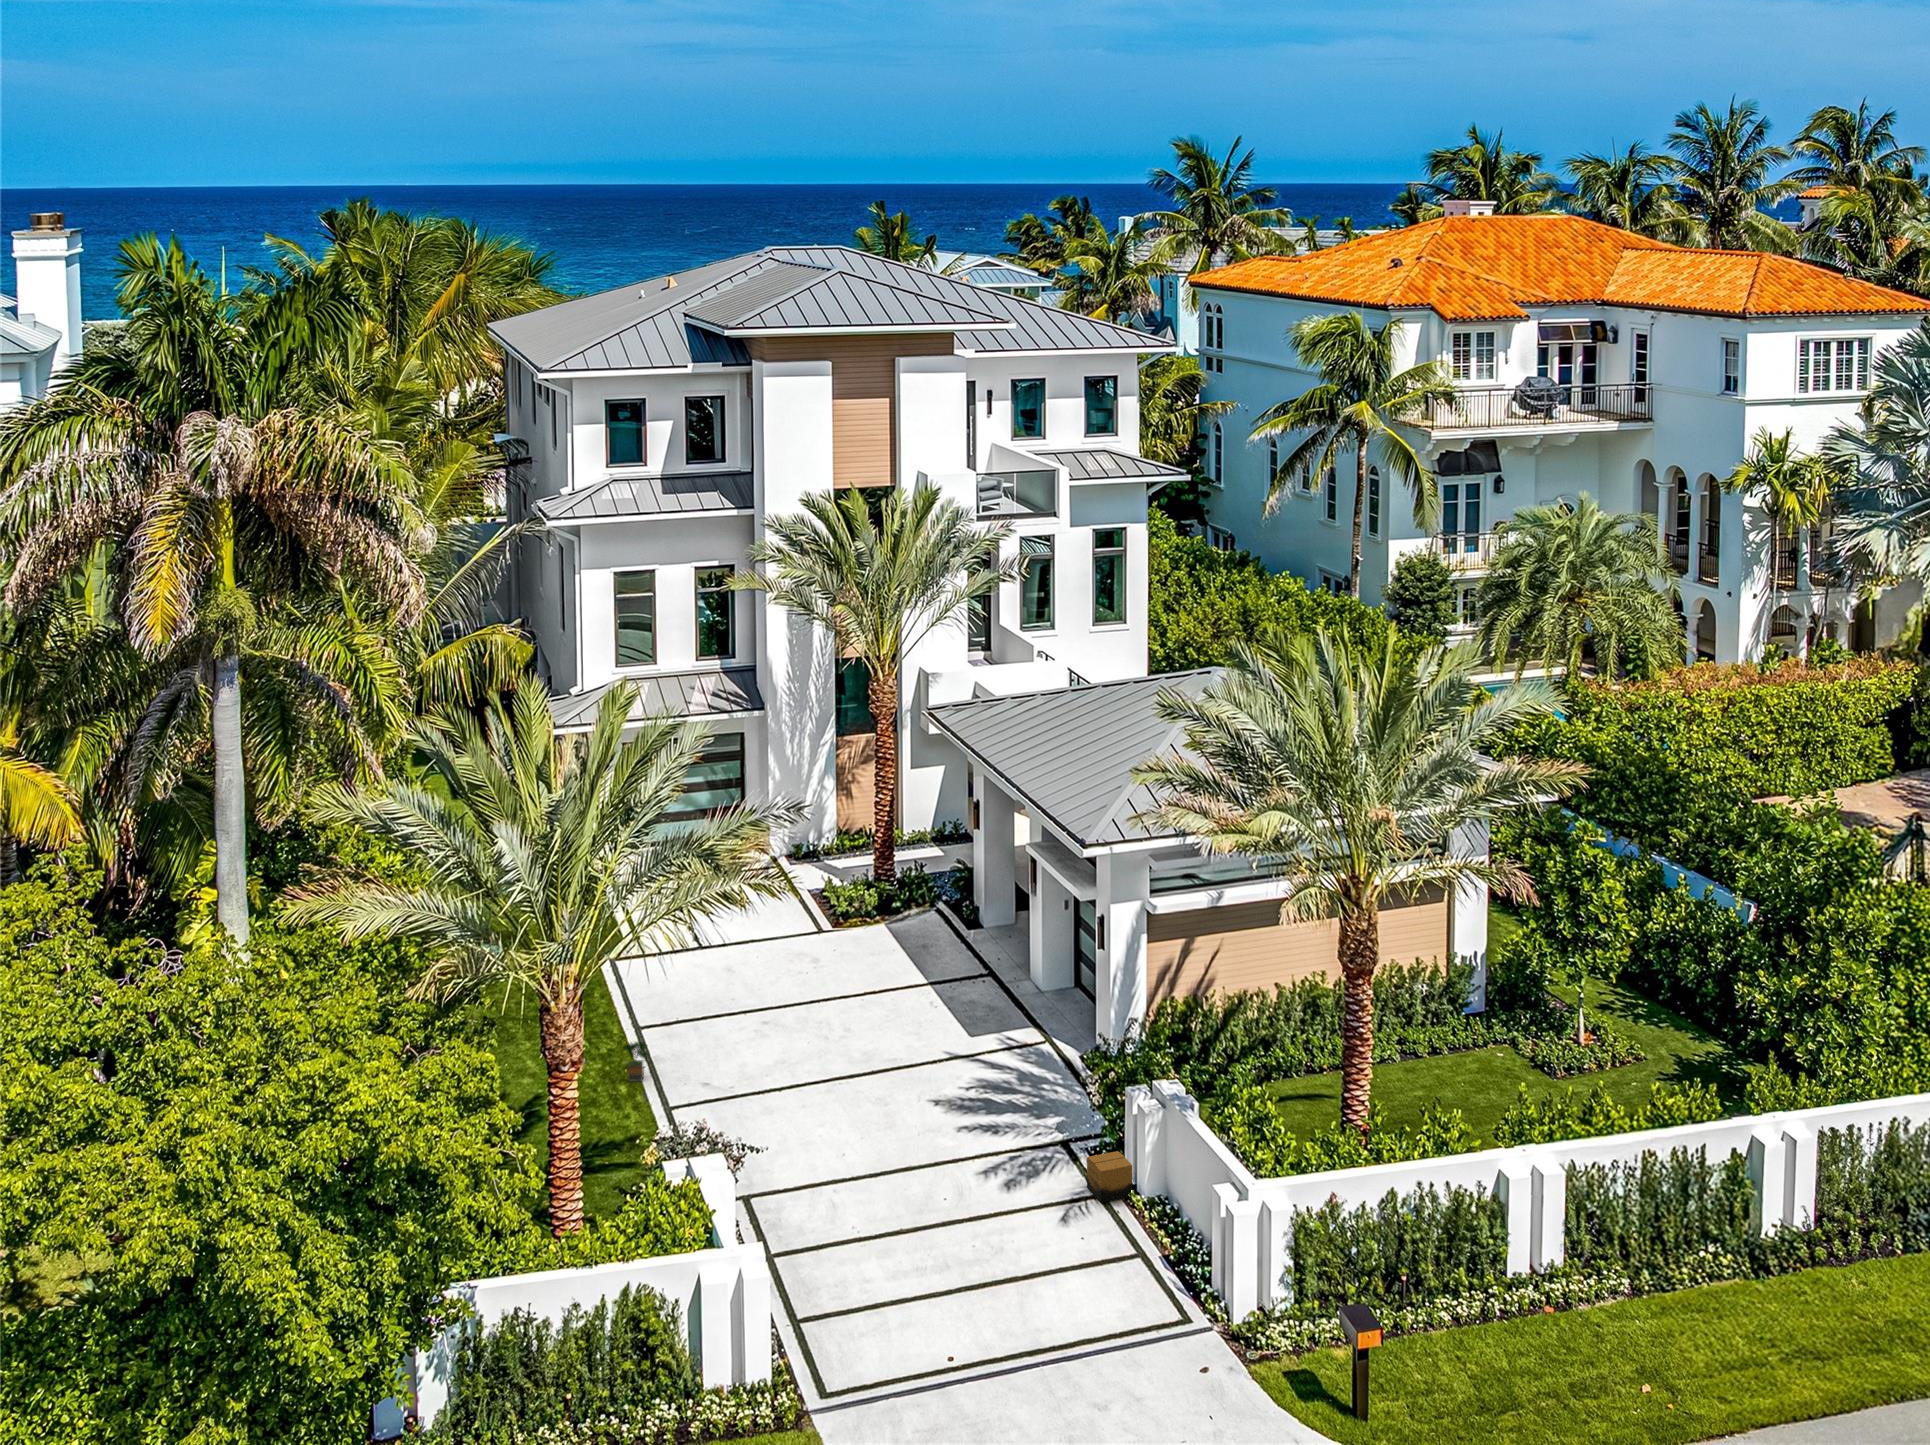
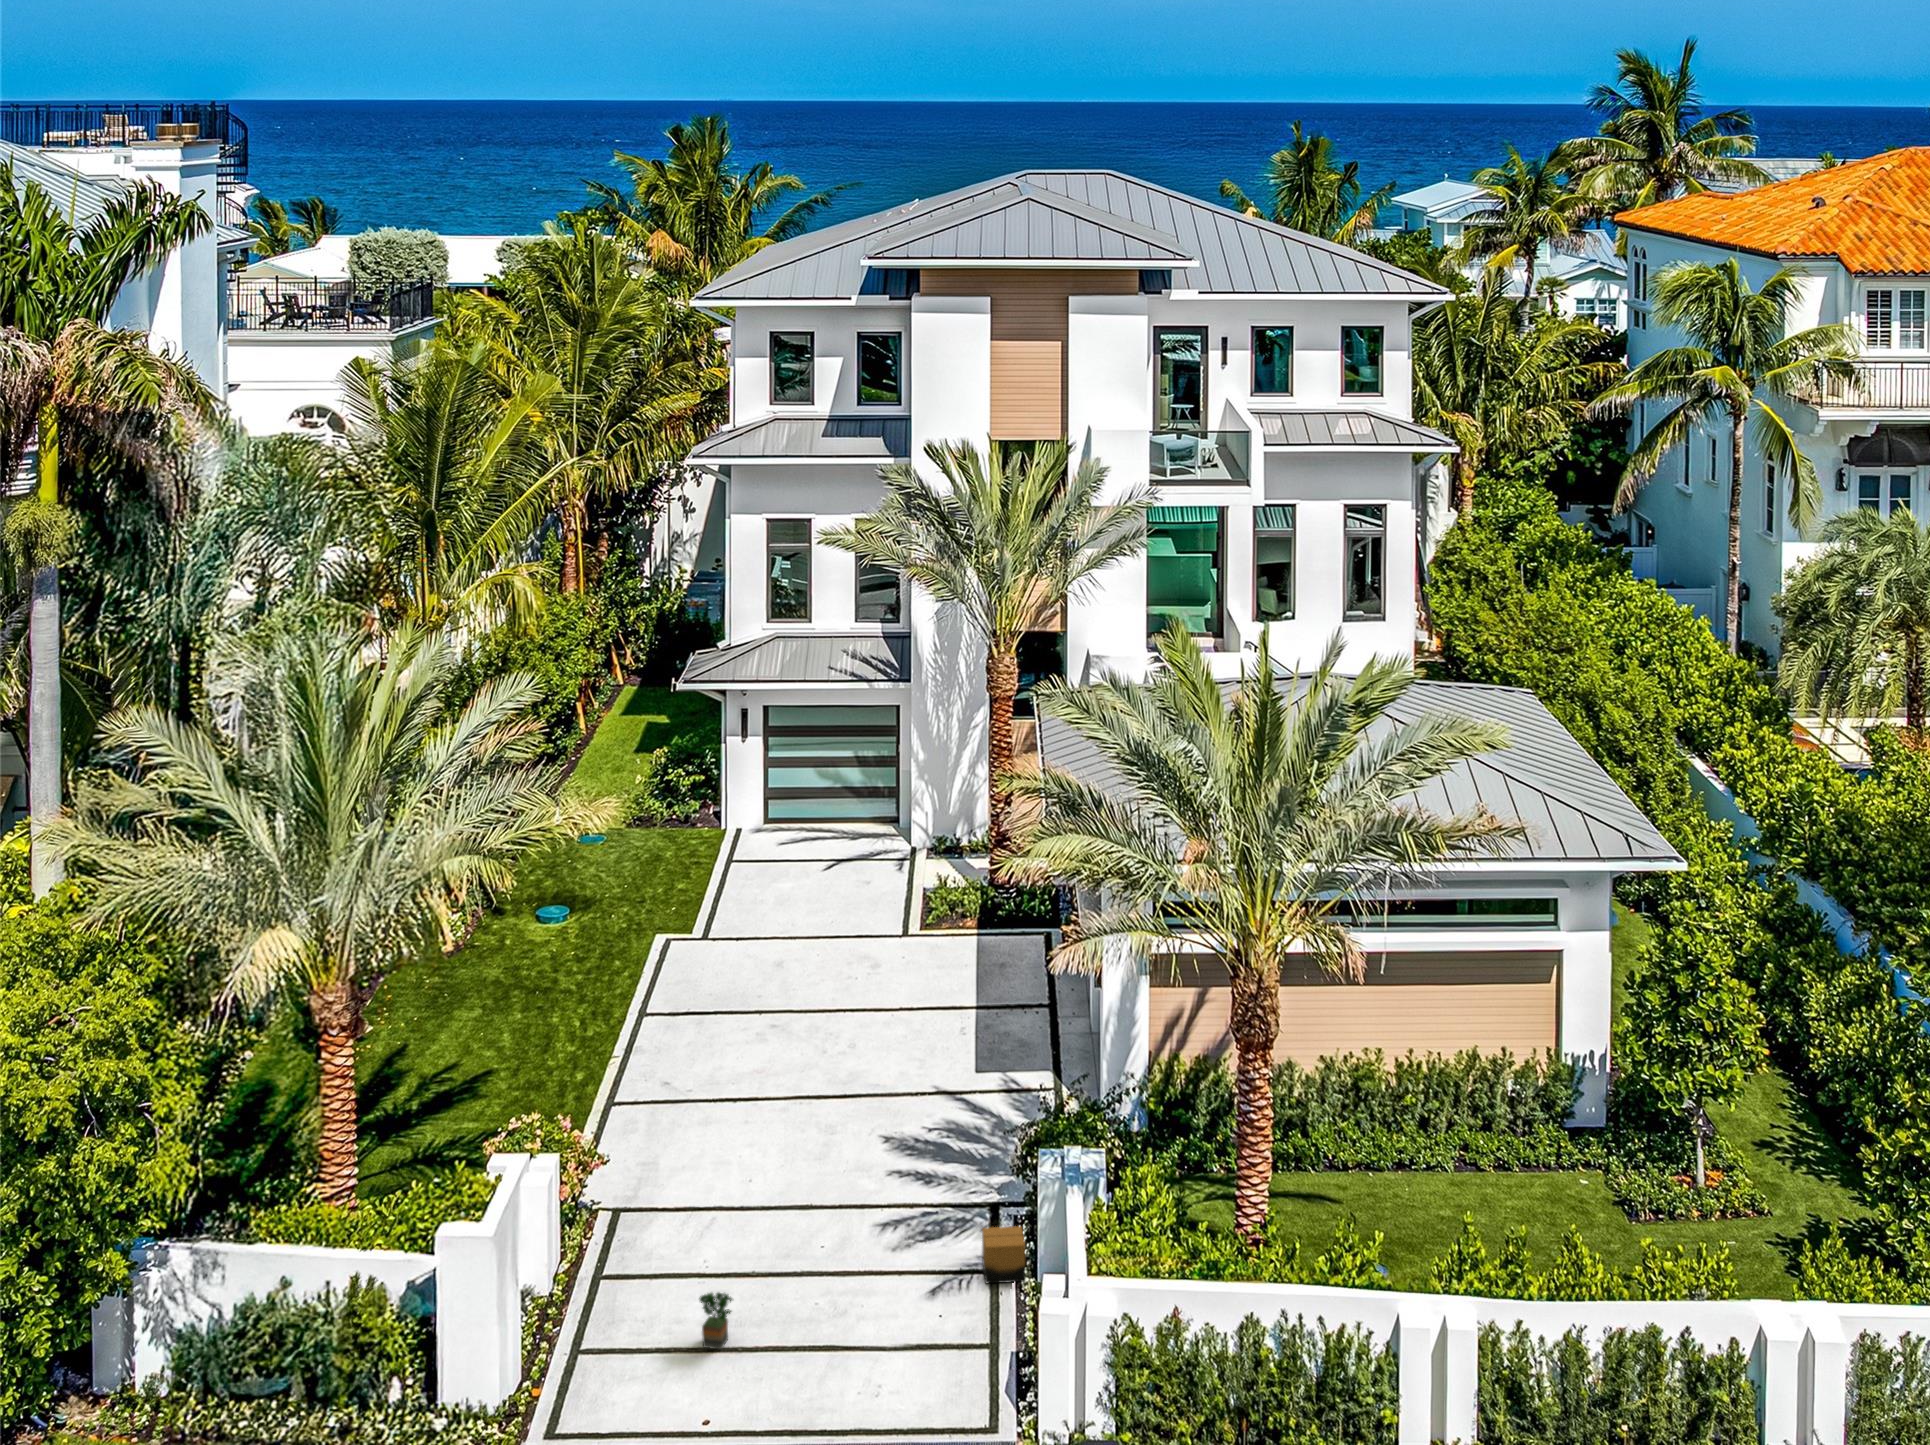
potted tree: present [623,1042,647,1082] -> present [699,1293,732,1349]

